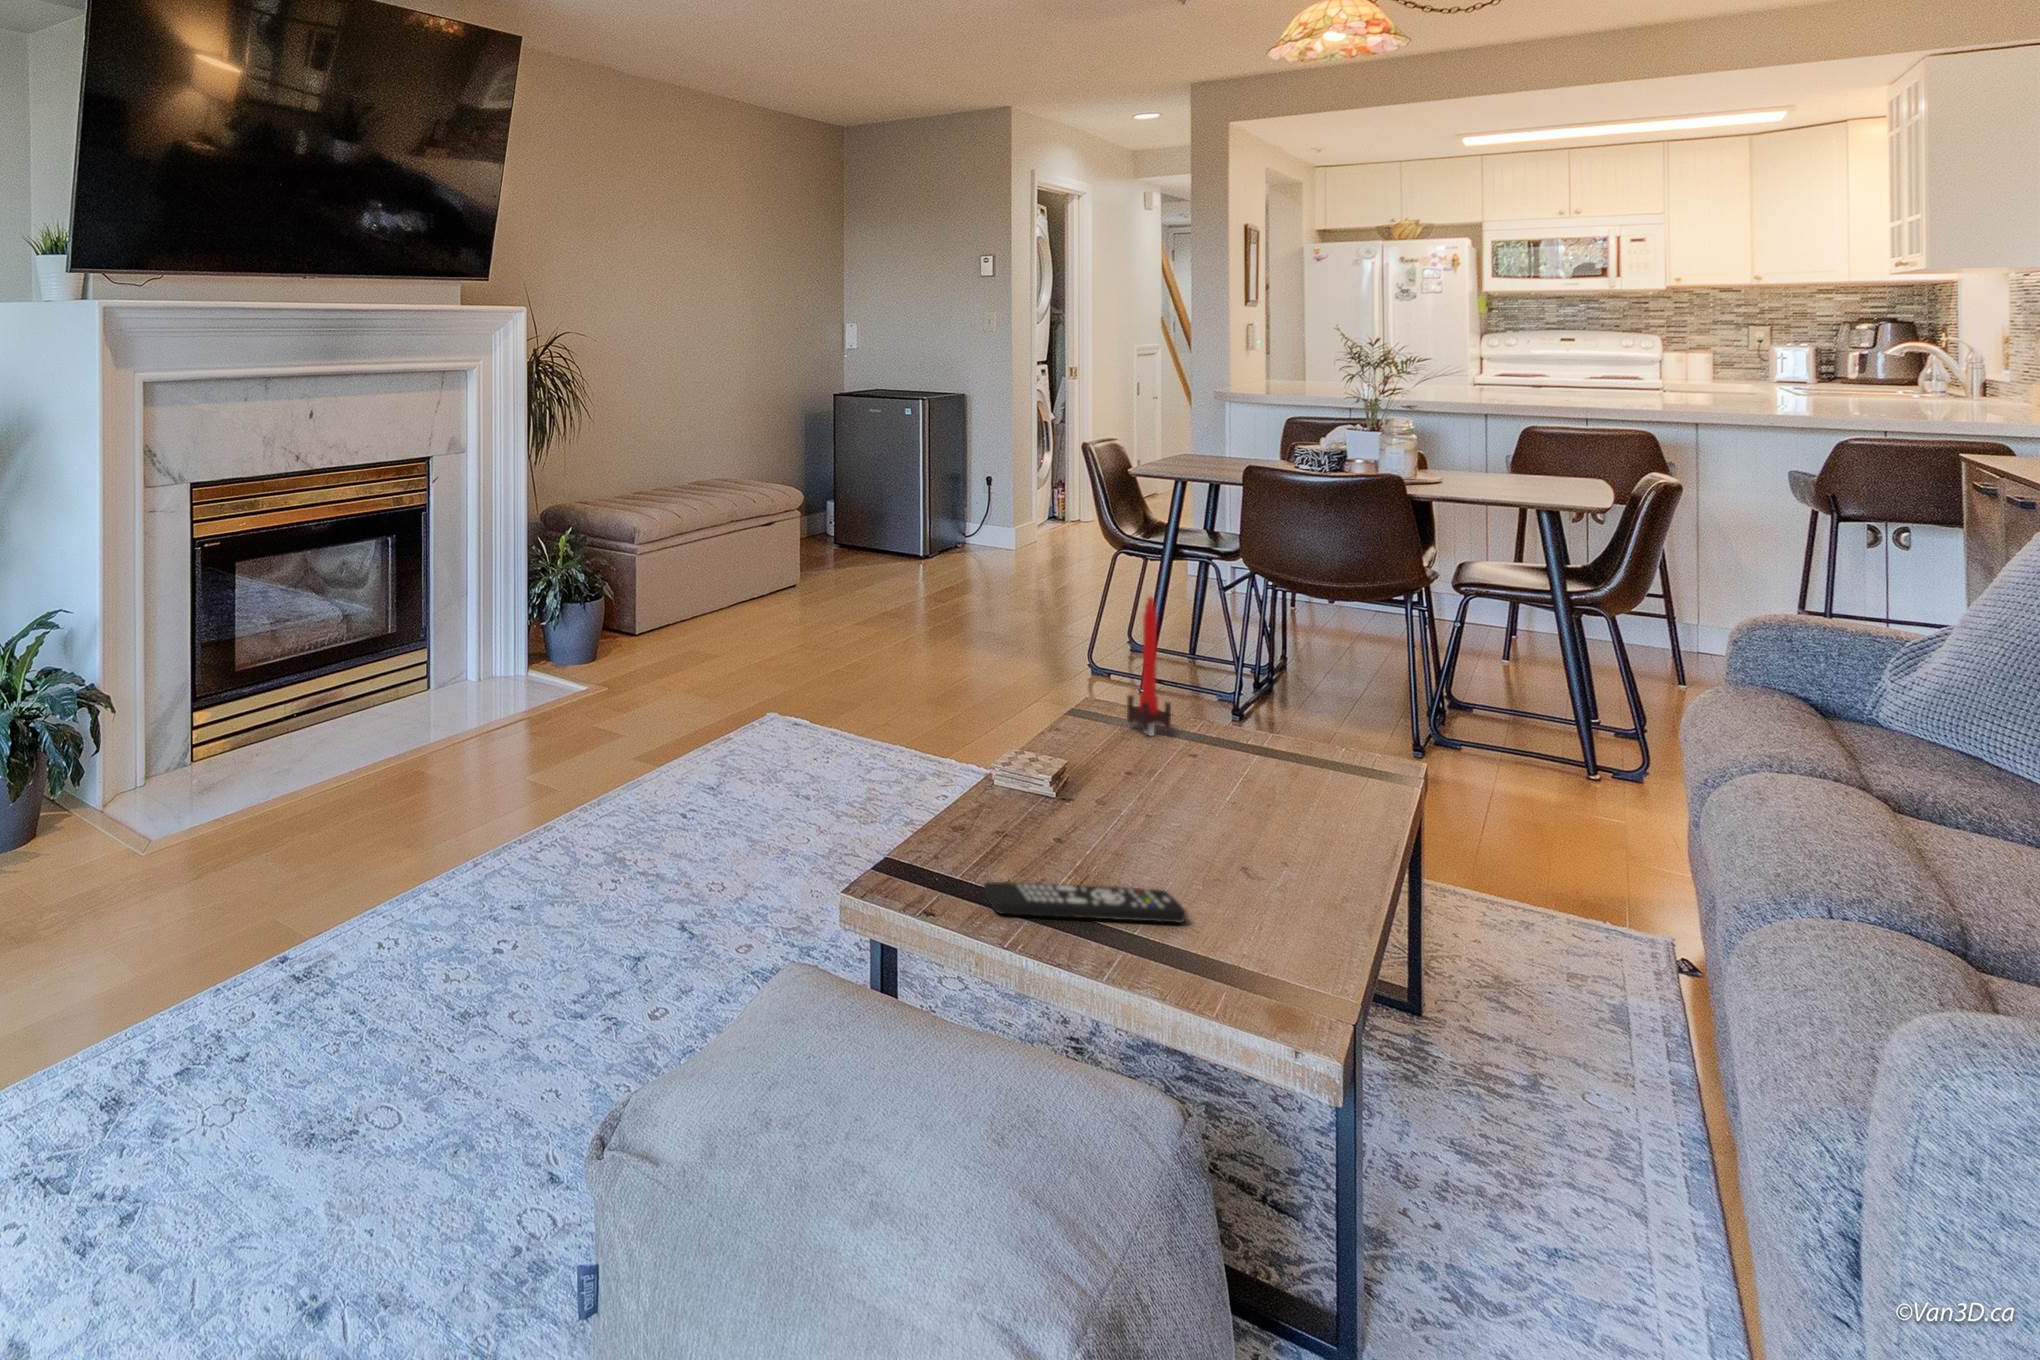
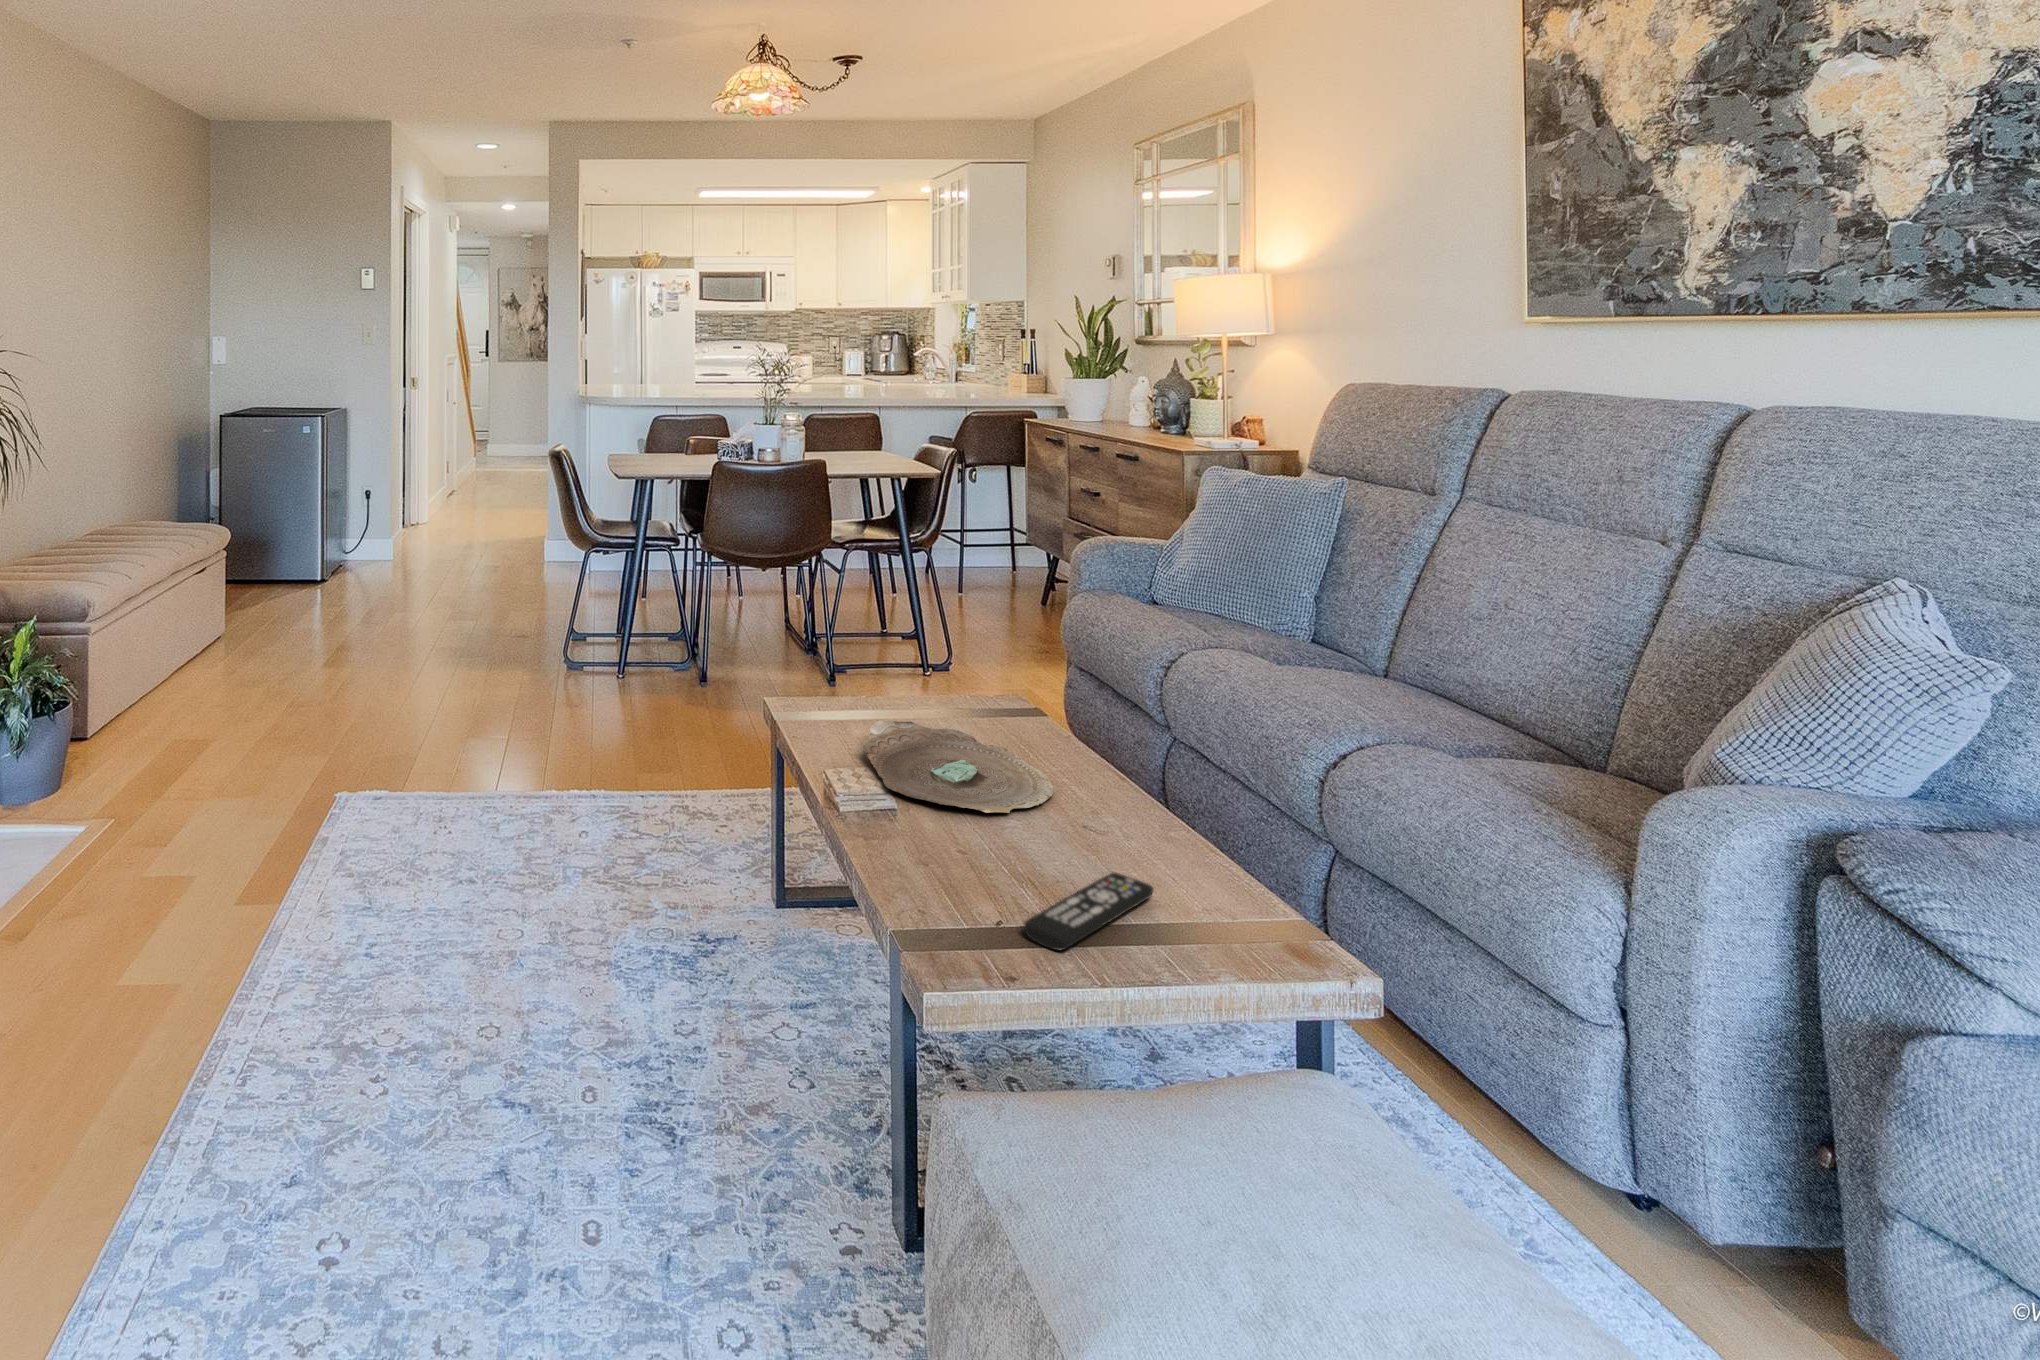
candle: present [1127,597,1171,736] -> none [833,595,868,725]
decorative bowl: none [1069,727,1288,836] -> present [863,720,1054,813]

